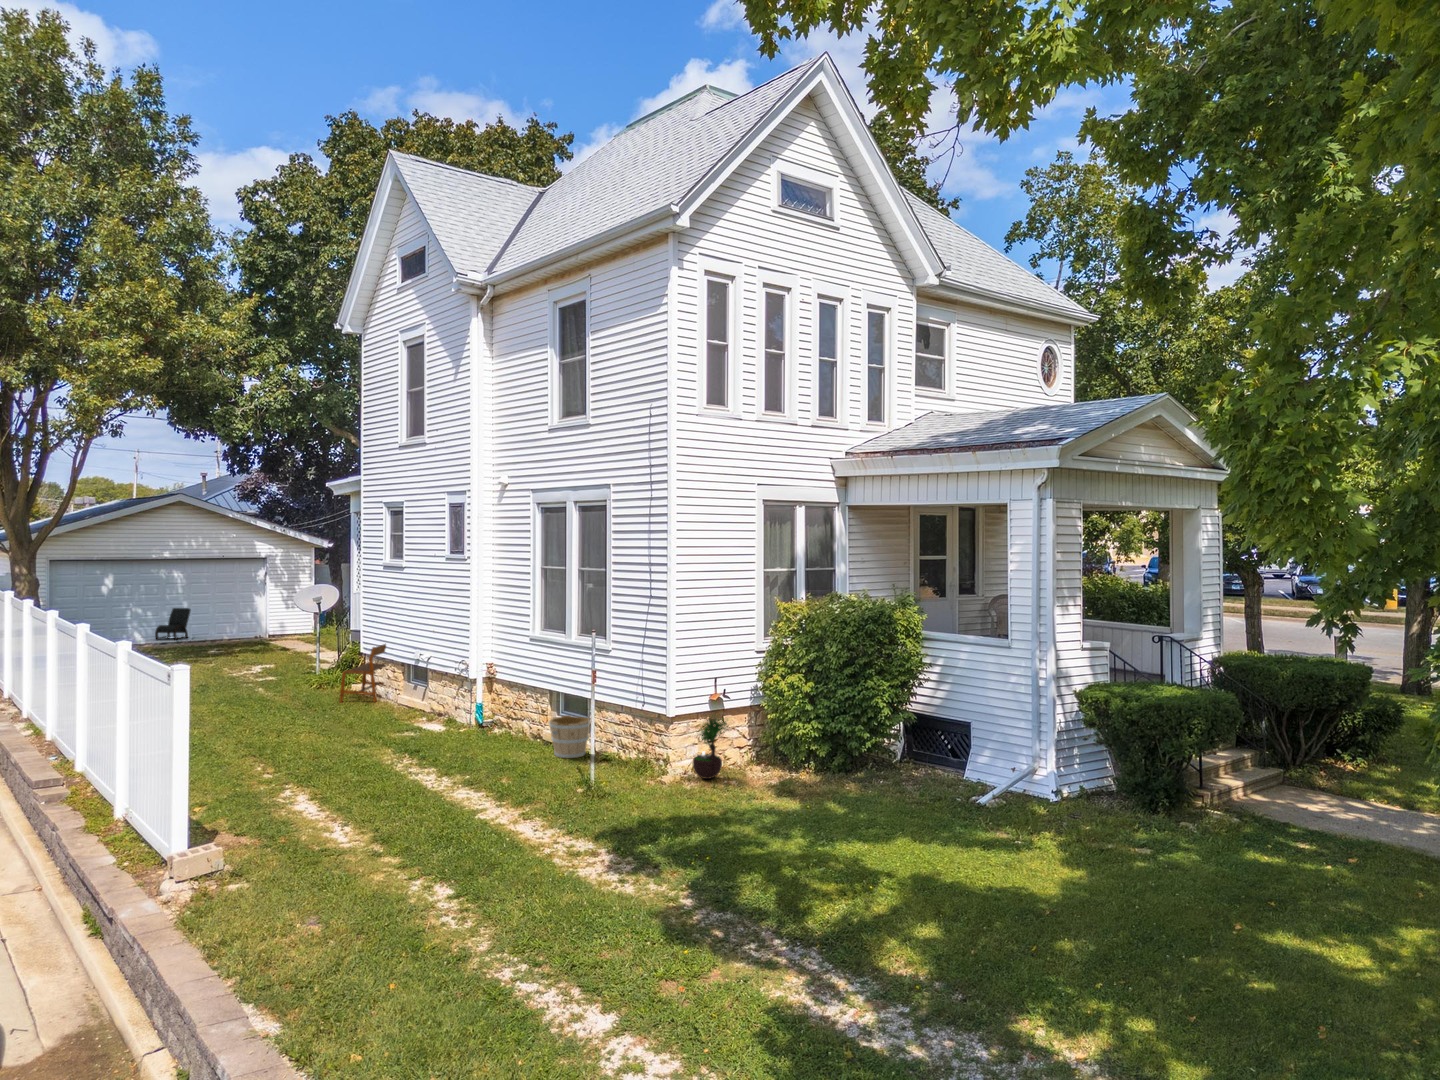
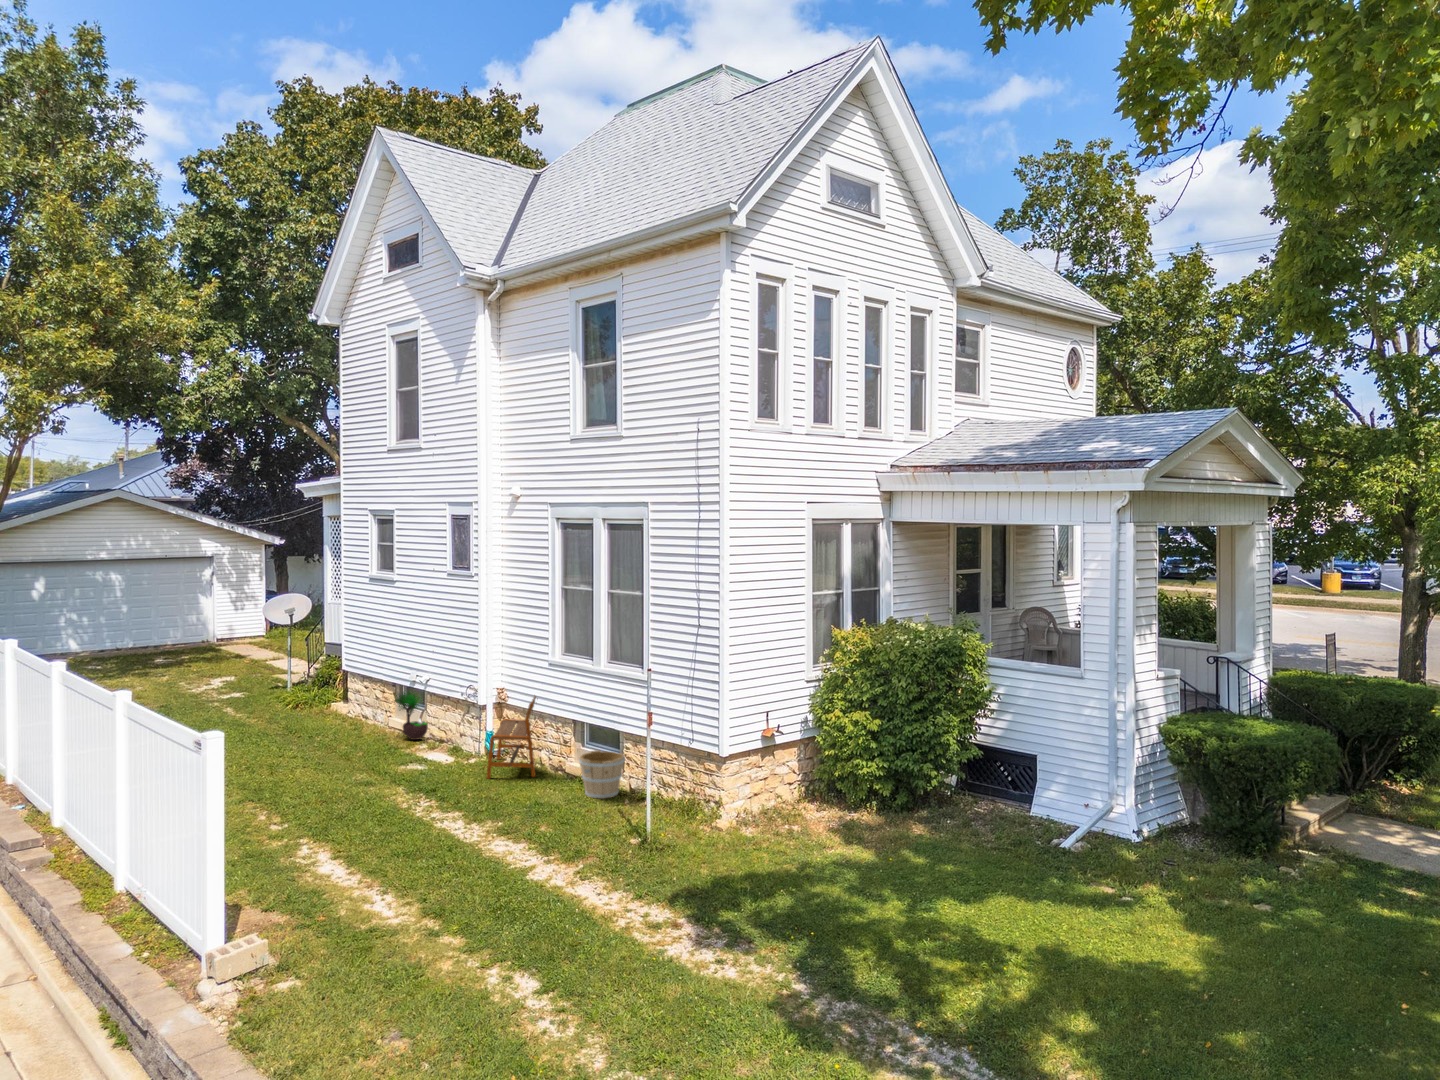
lounge chair: present [155,608,191,640] -> none [92,616,132,652]
bench: present [339,644,386,702] -> present [486,695,536,779]
potted tree: present [693,715,728,779] -> present [394,692,428,740]

